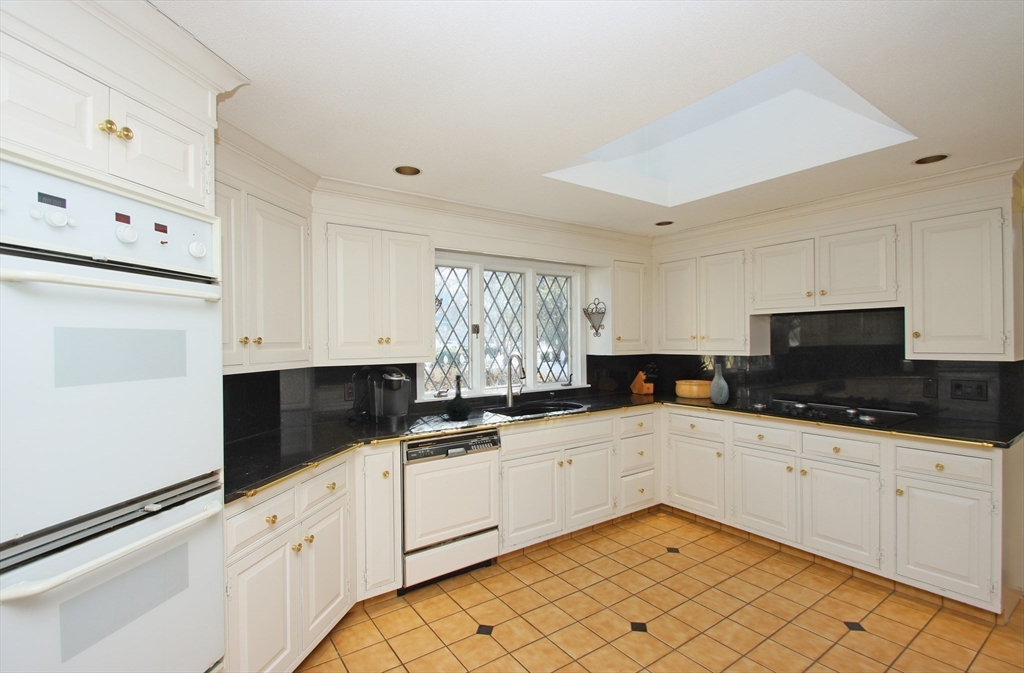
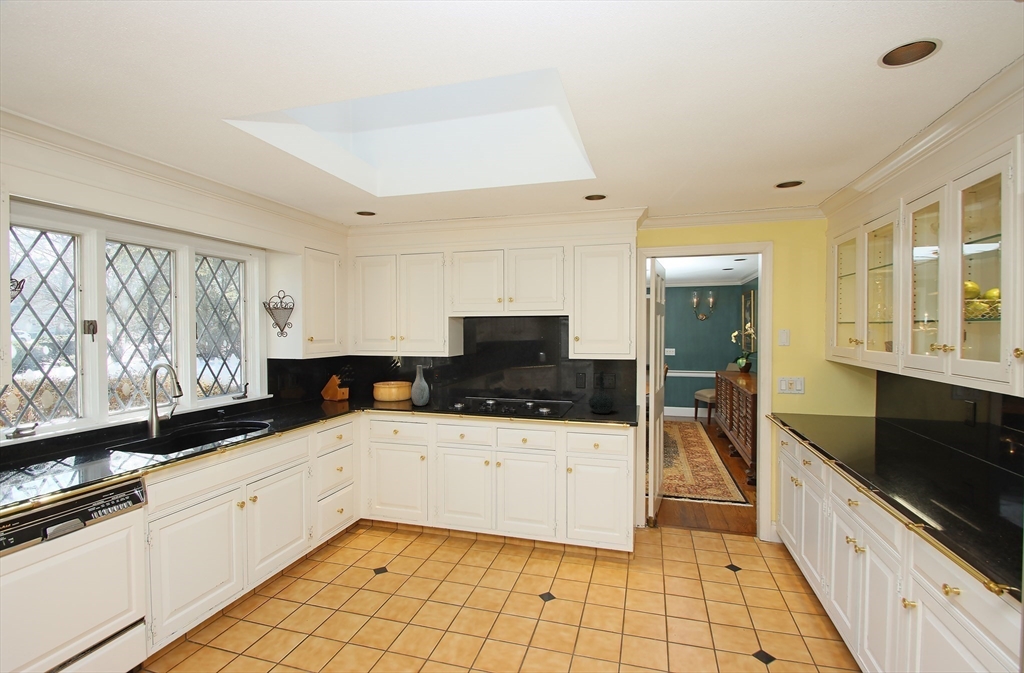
bottle: present [445,375,472,420] -> present [589,371,615,414]

